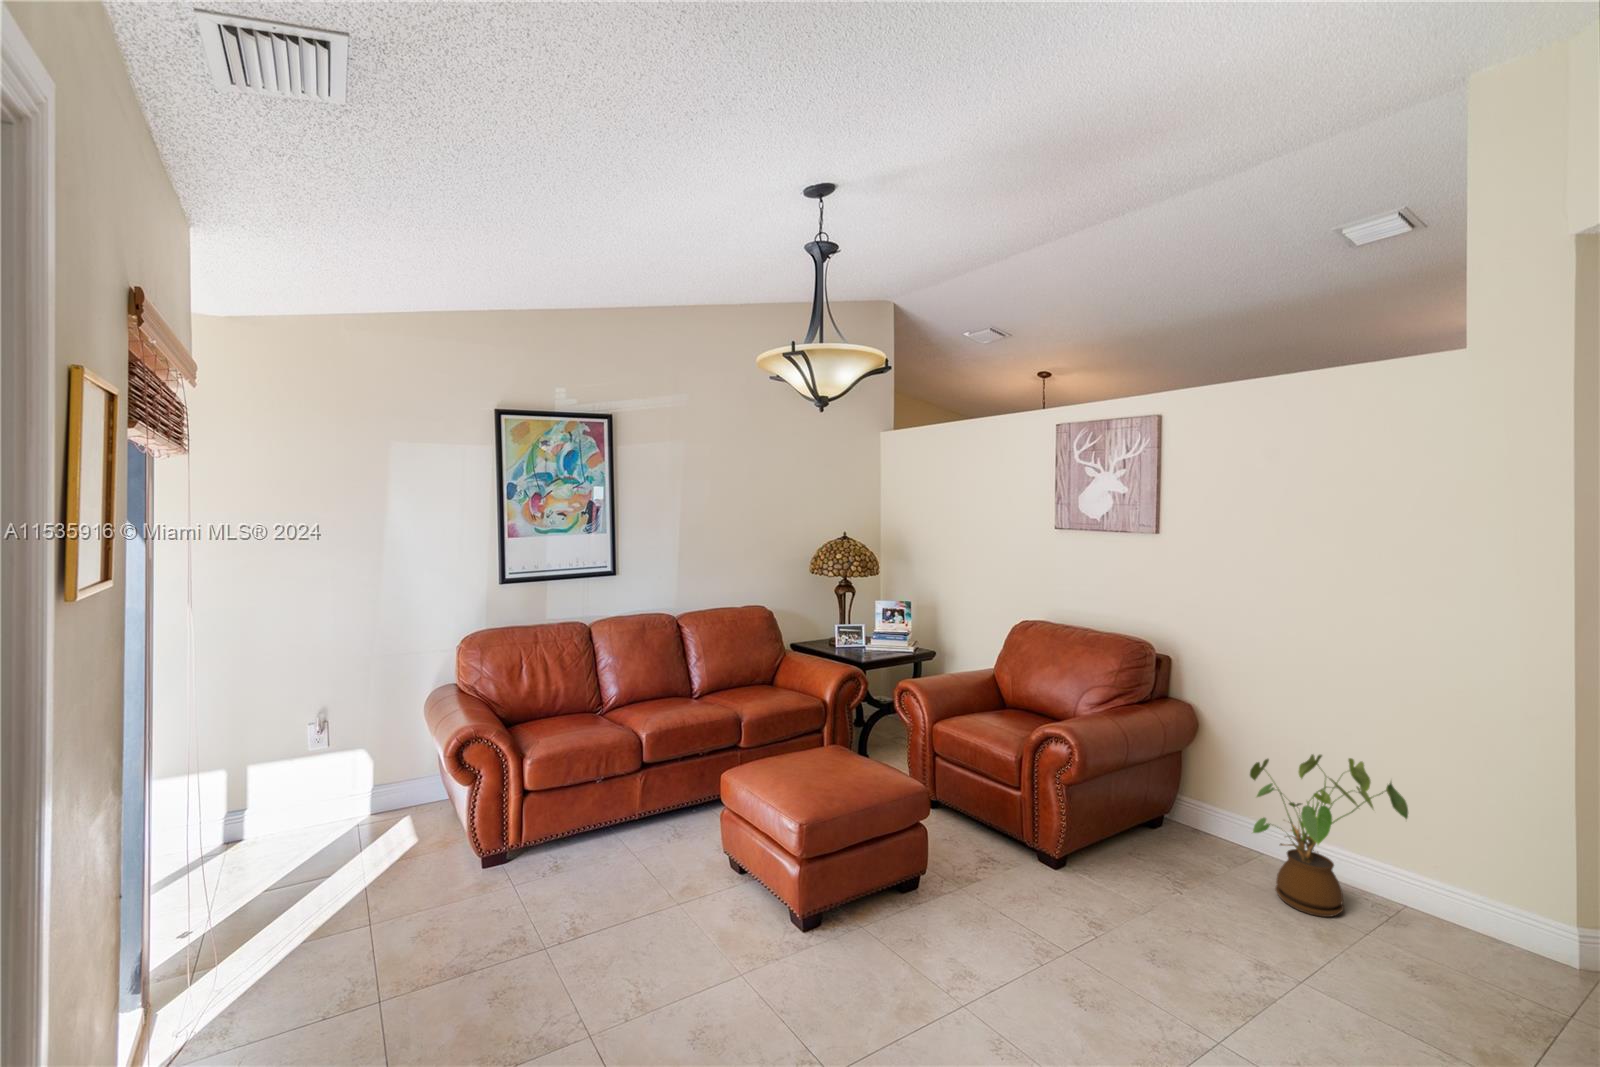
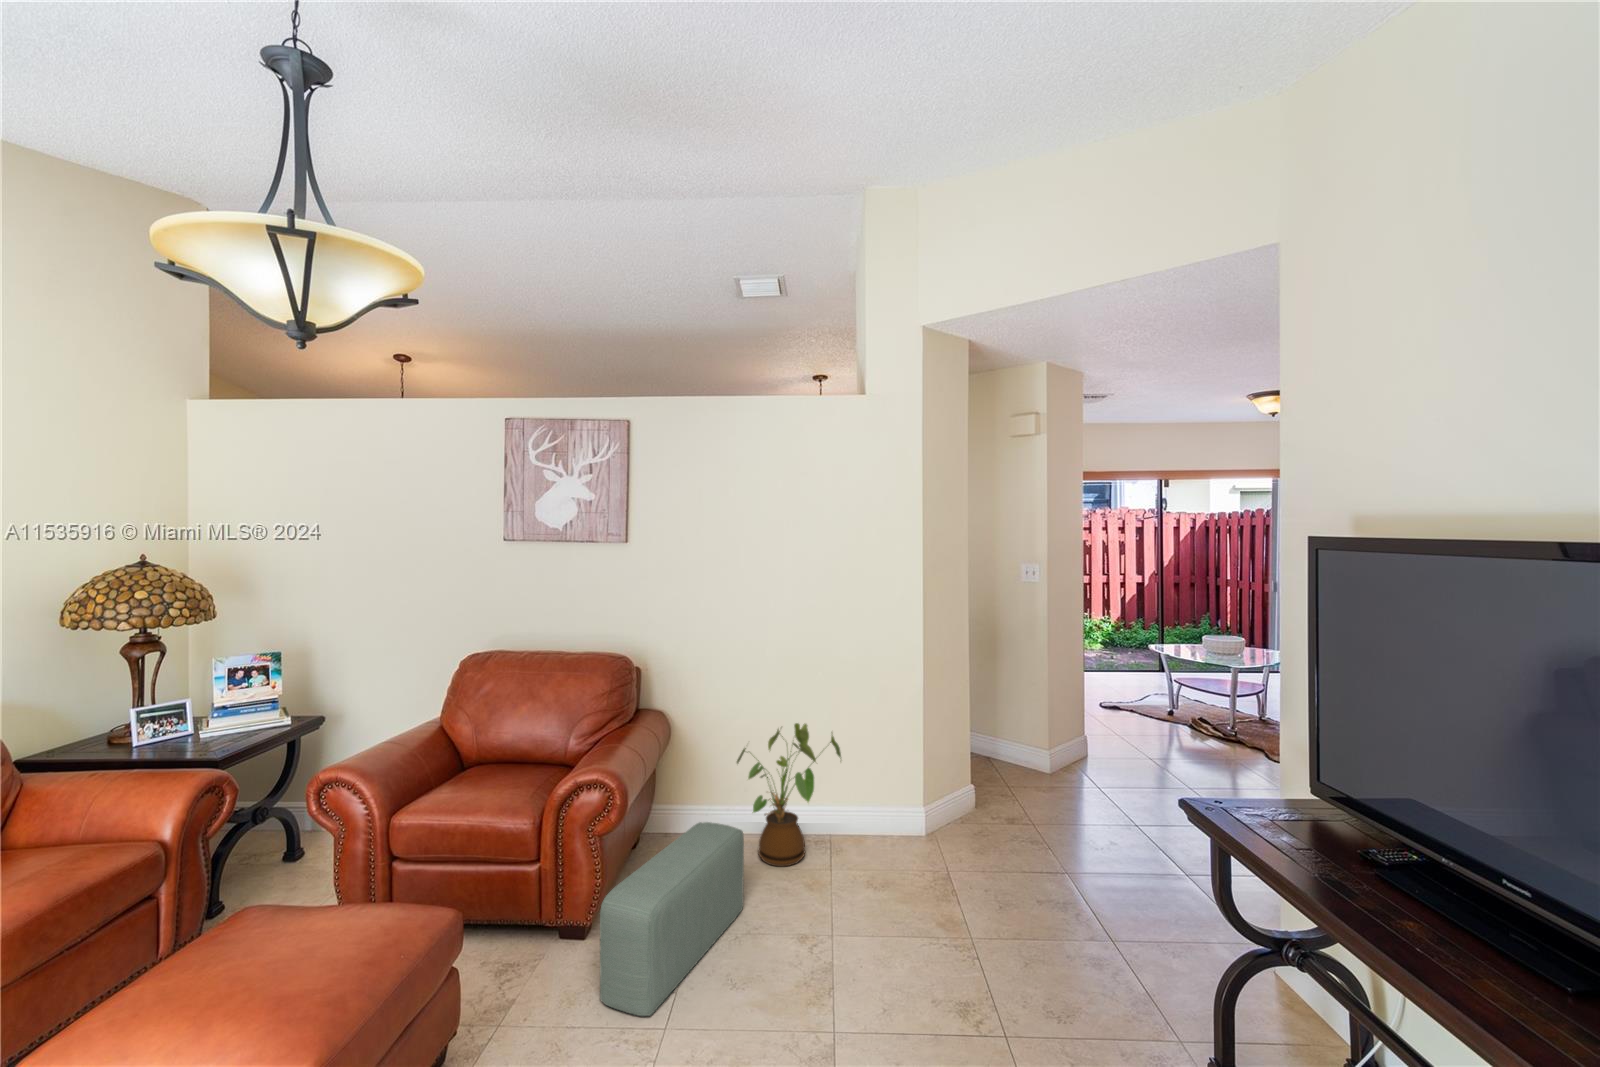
pouf: none [1033,815,1218,942] -> present [600,822,744,1016]

